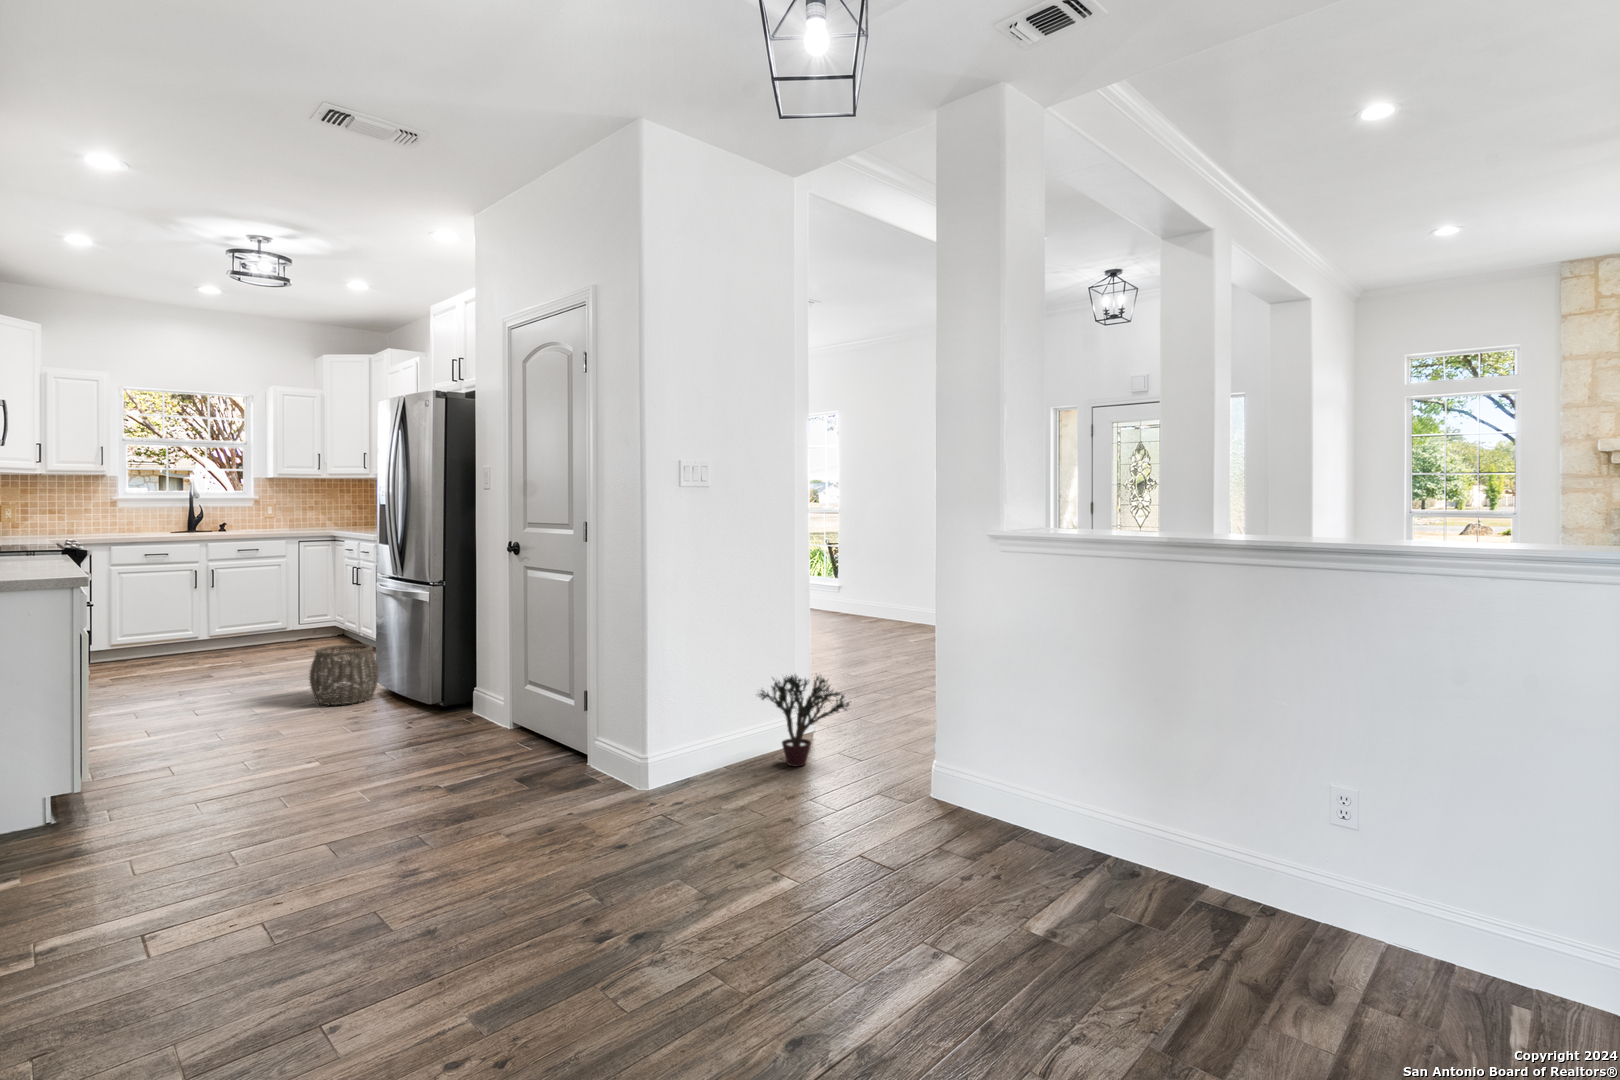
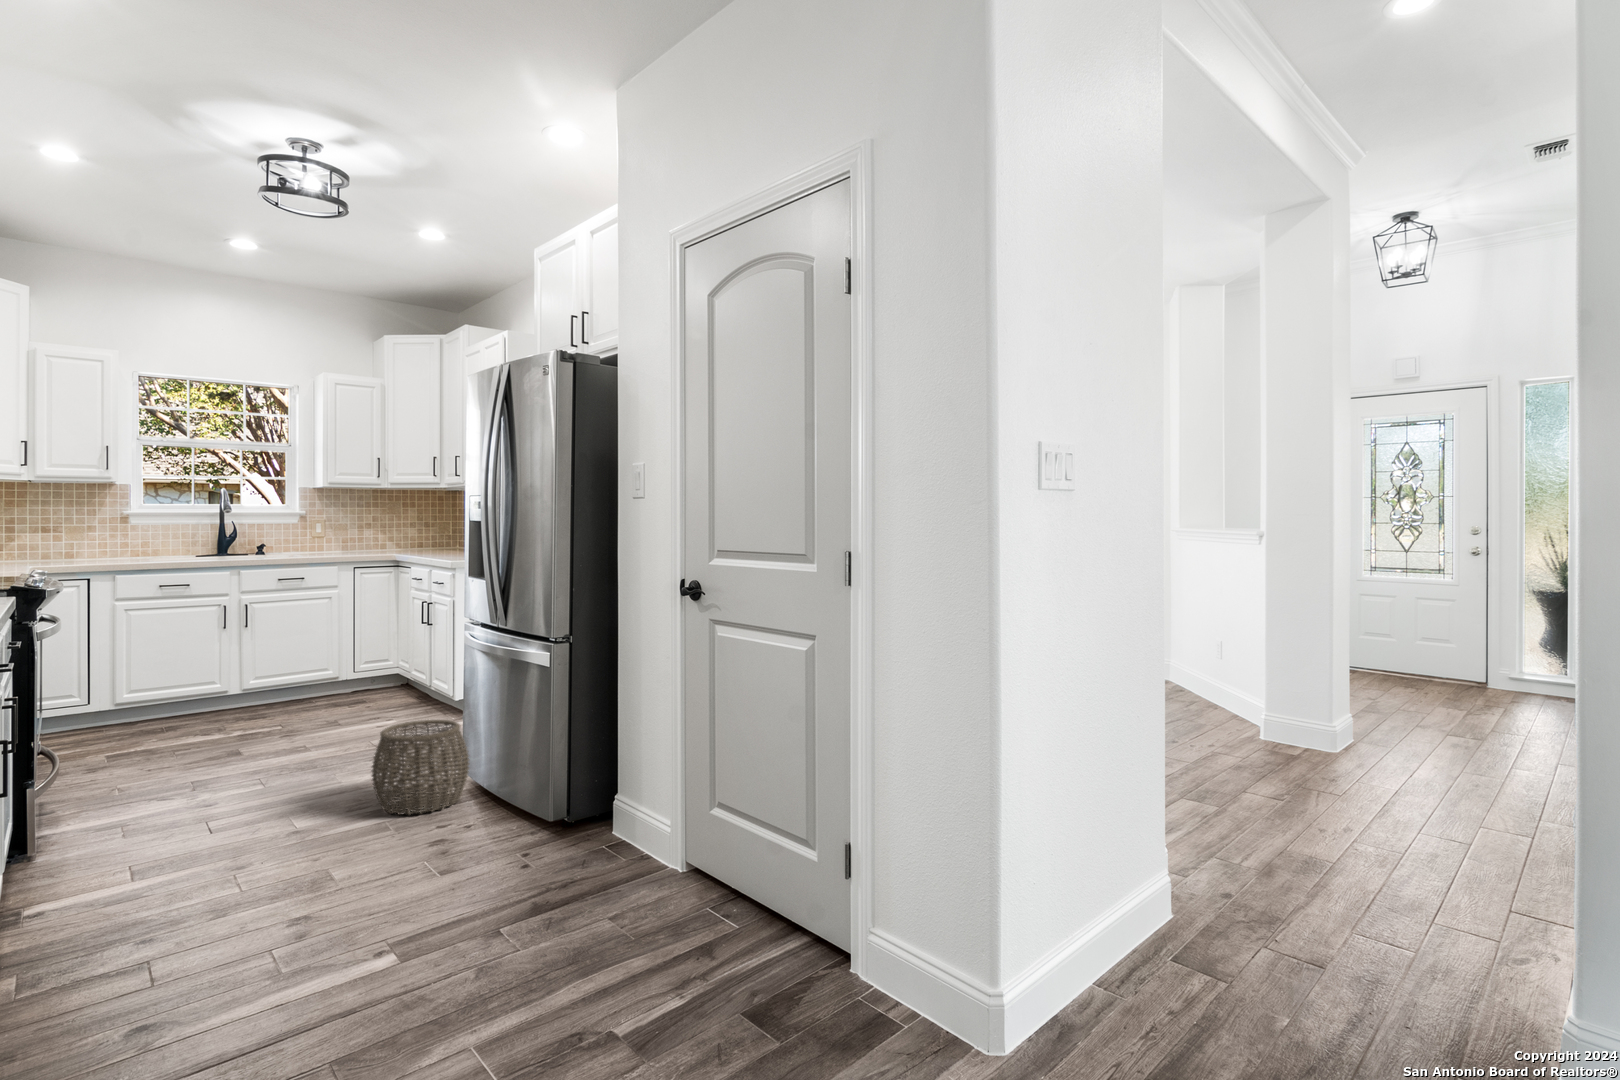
potted plant: present [759,675,849,766] -> none [1142,806,1333,987]

